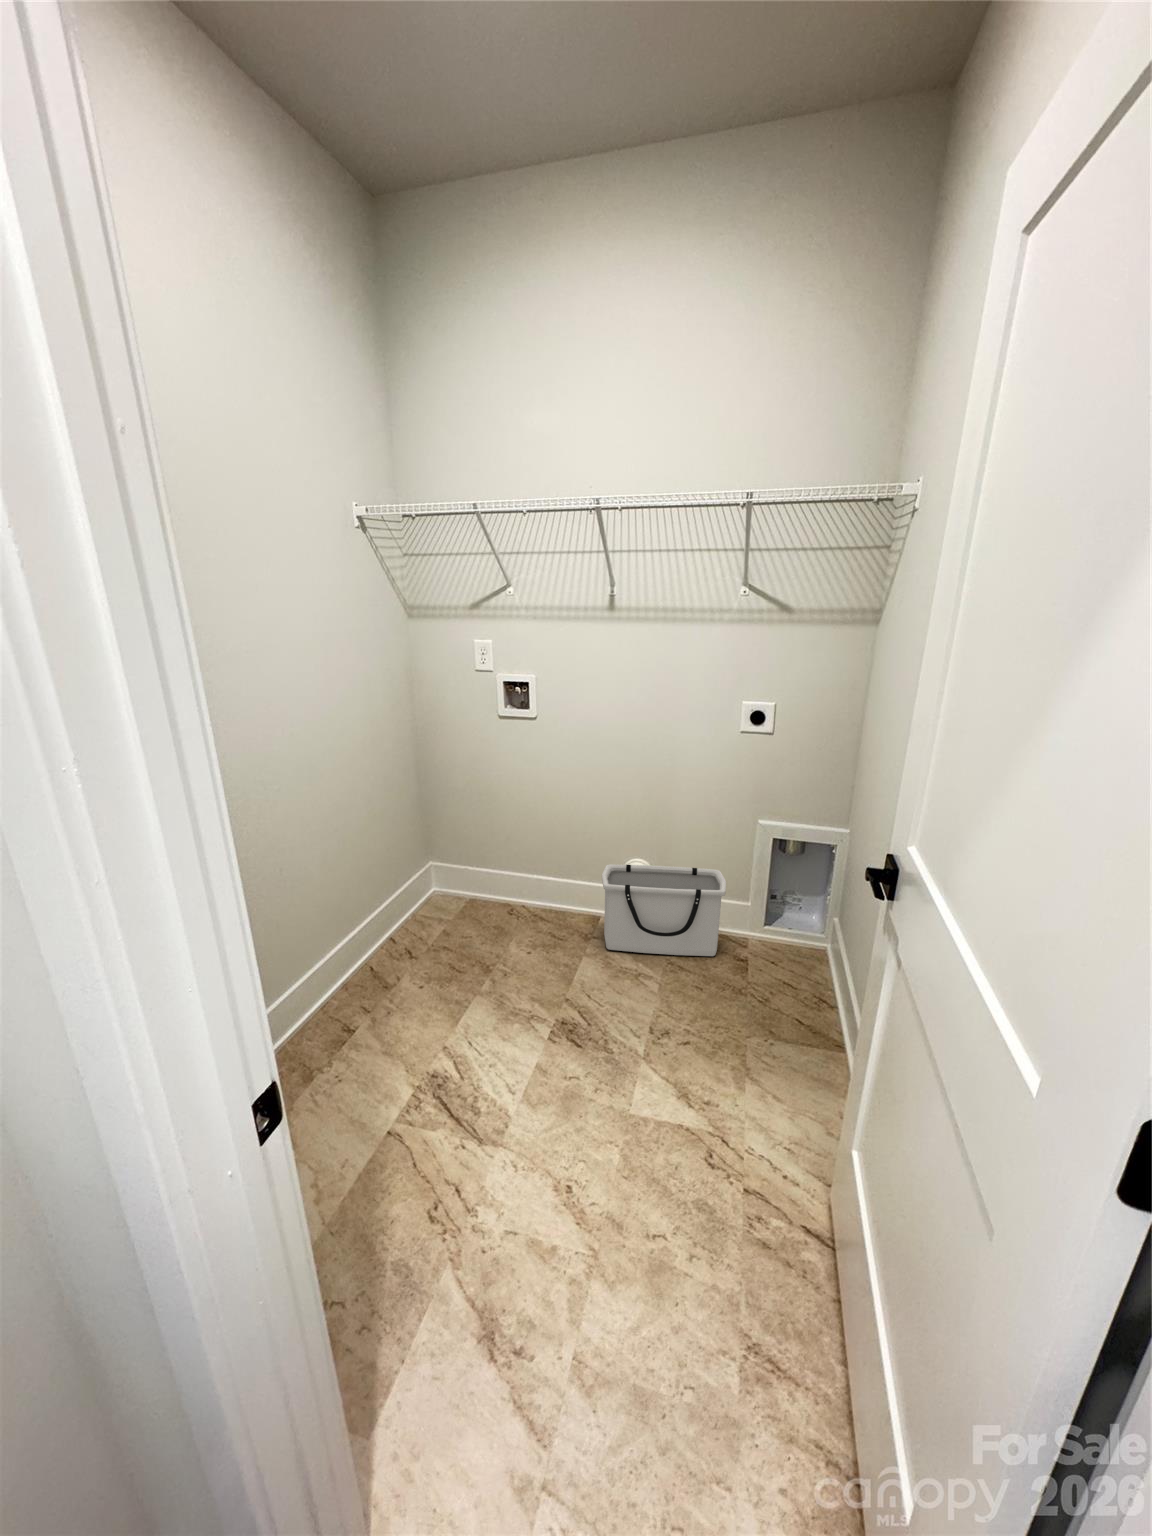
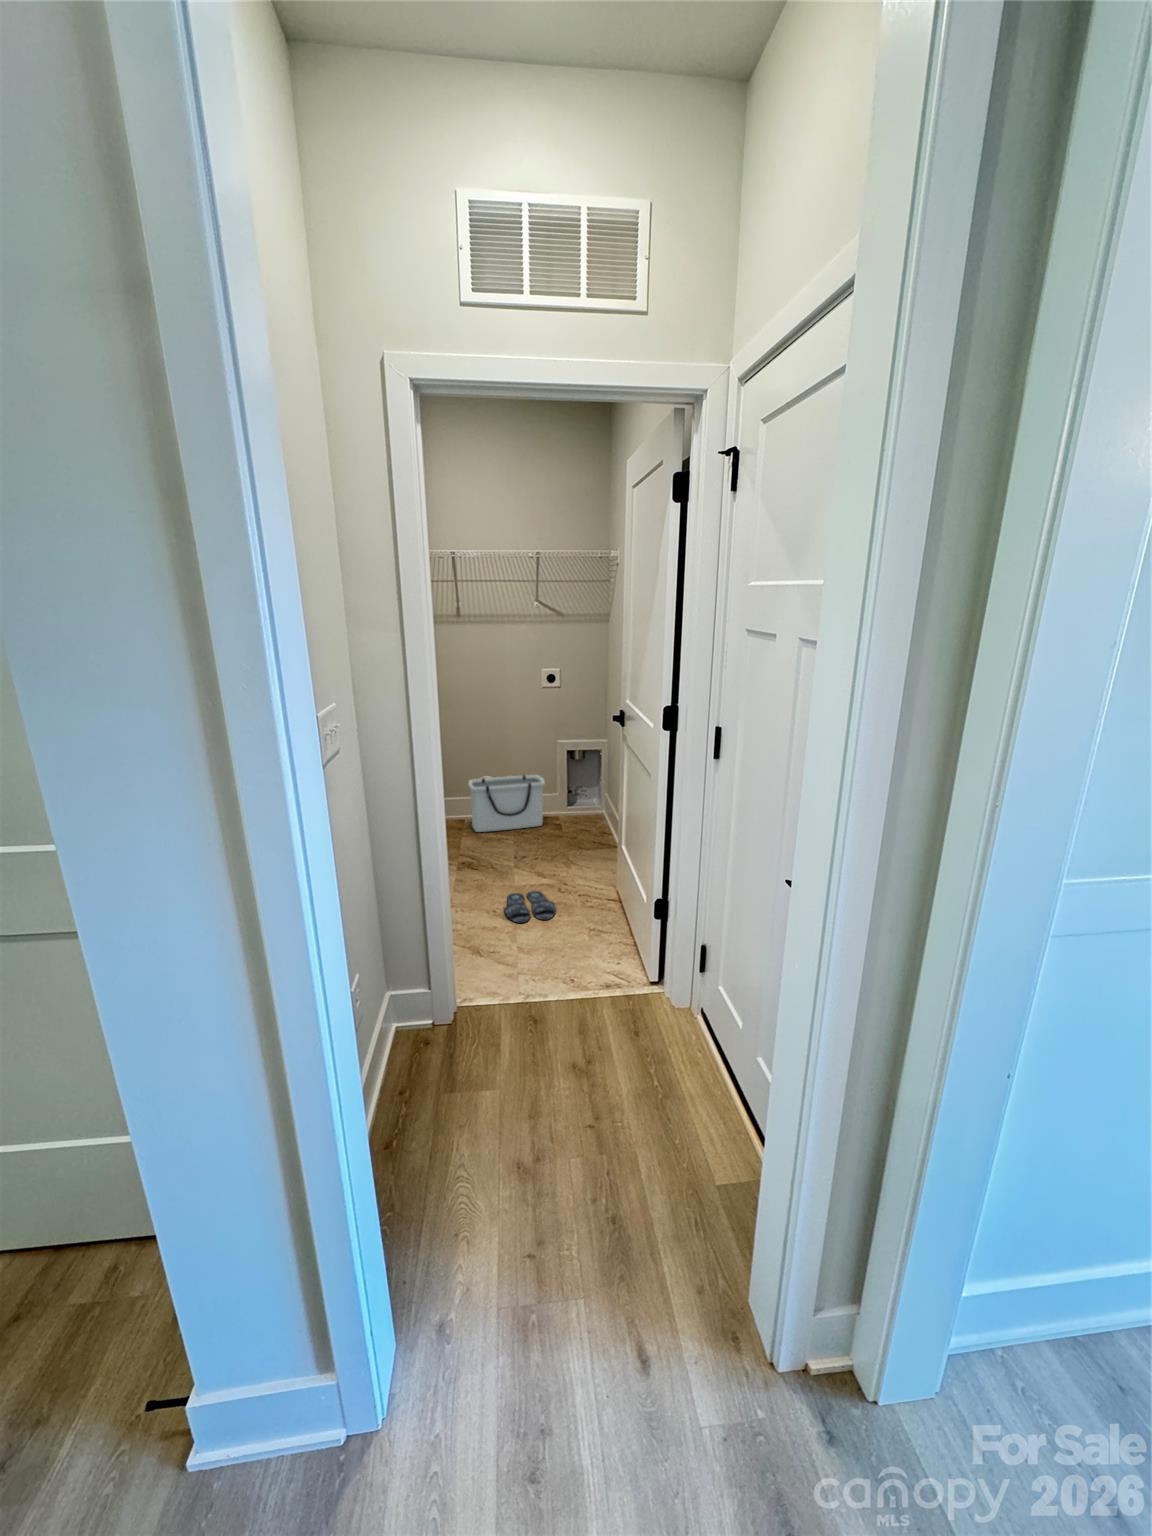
slippers: none [581,1141,687,1267] -> present [504,891,556,923]

